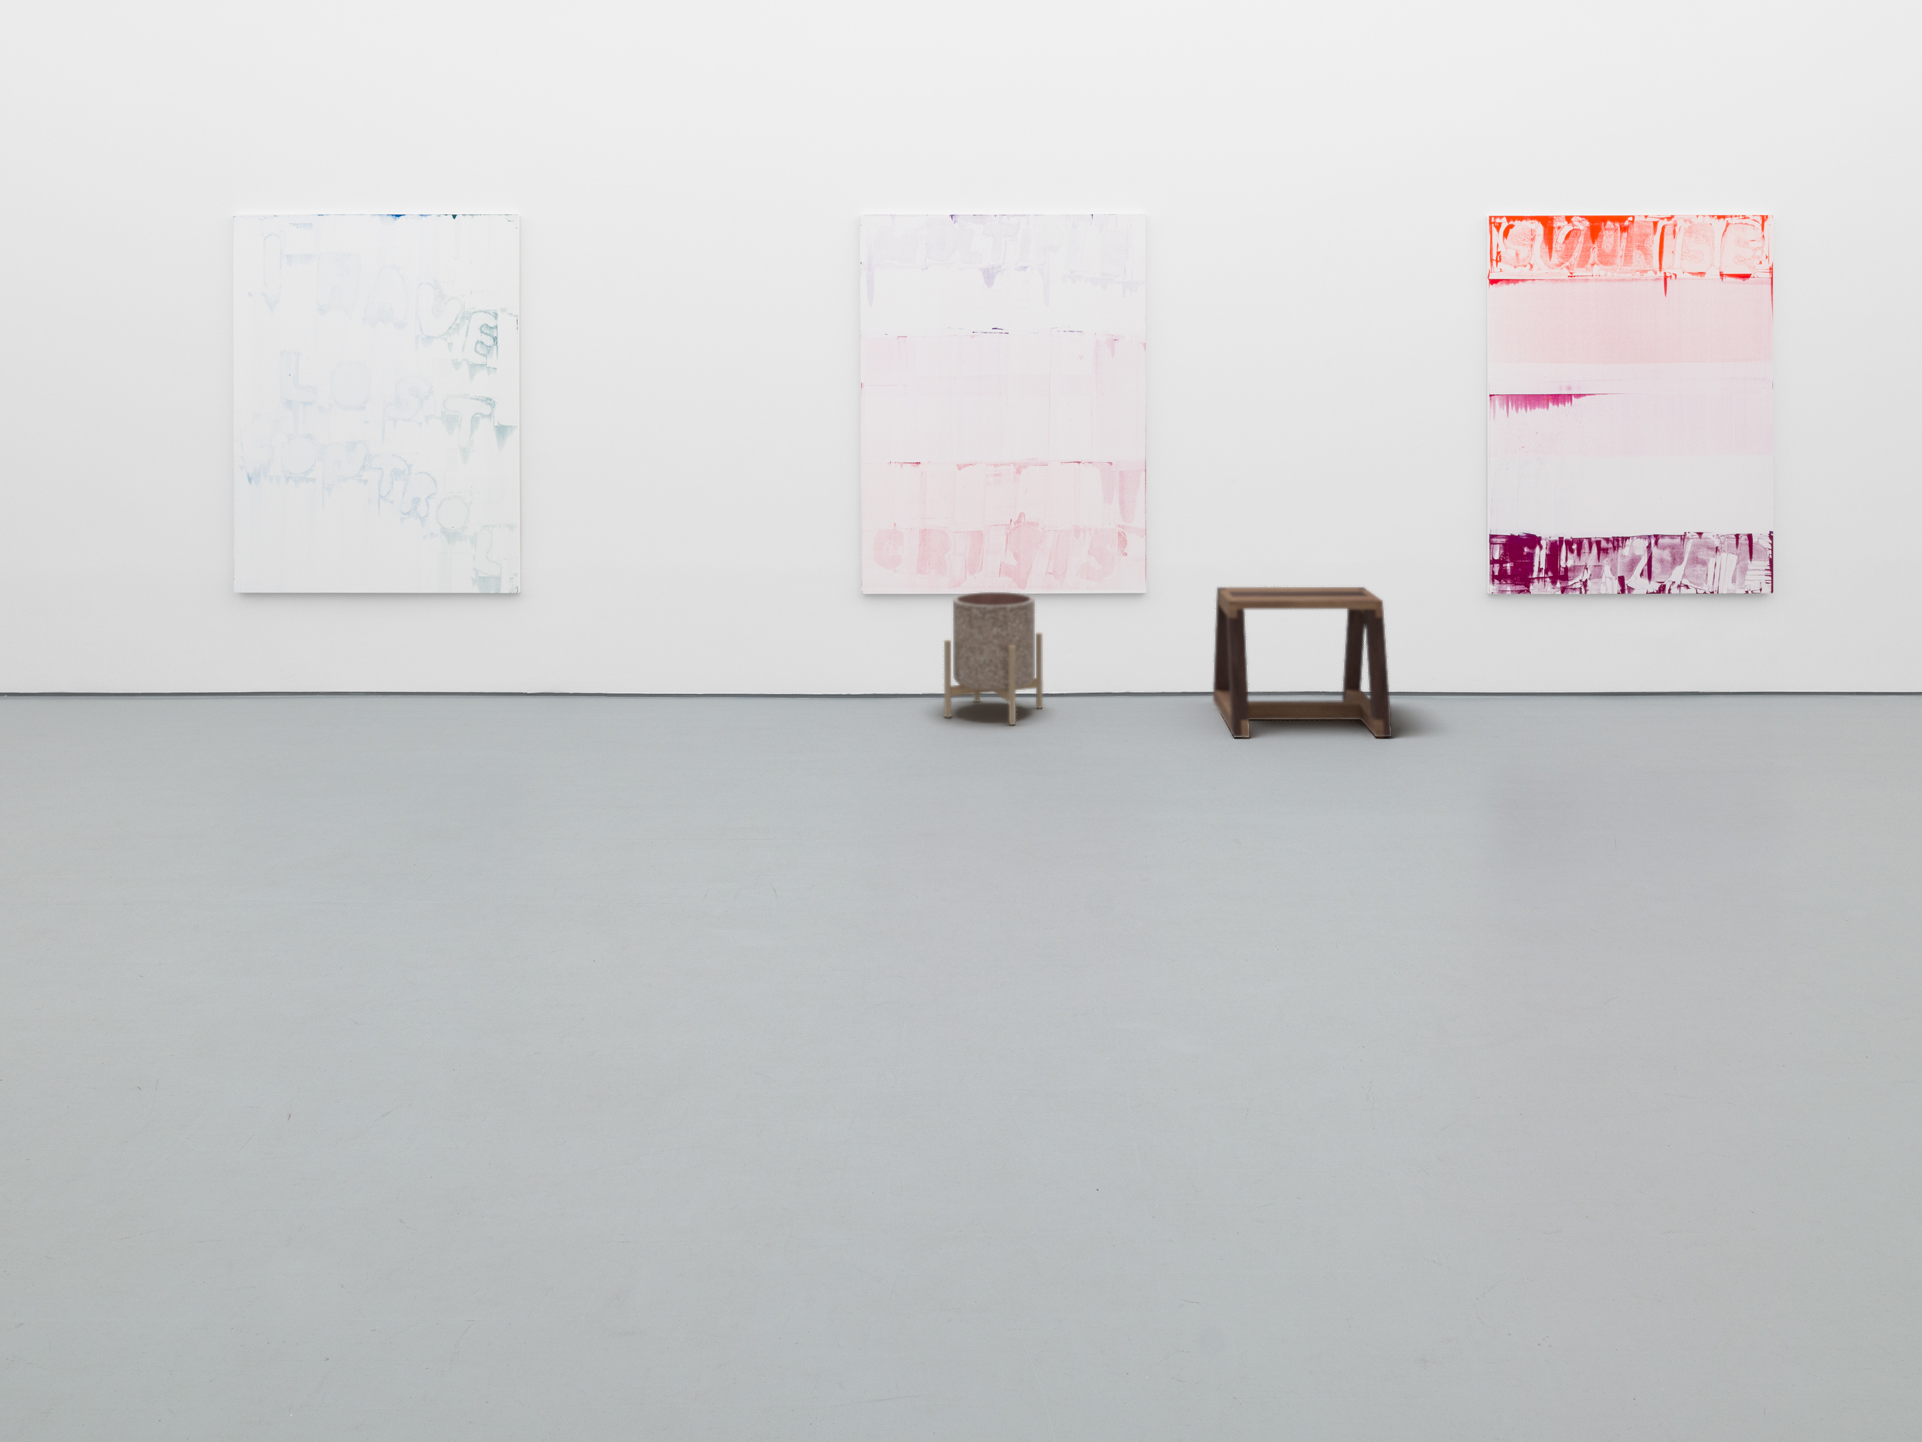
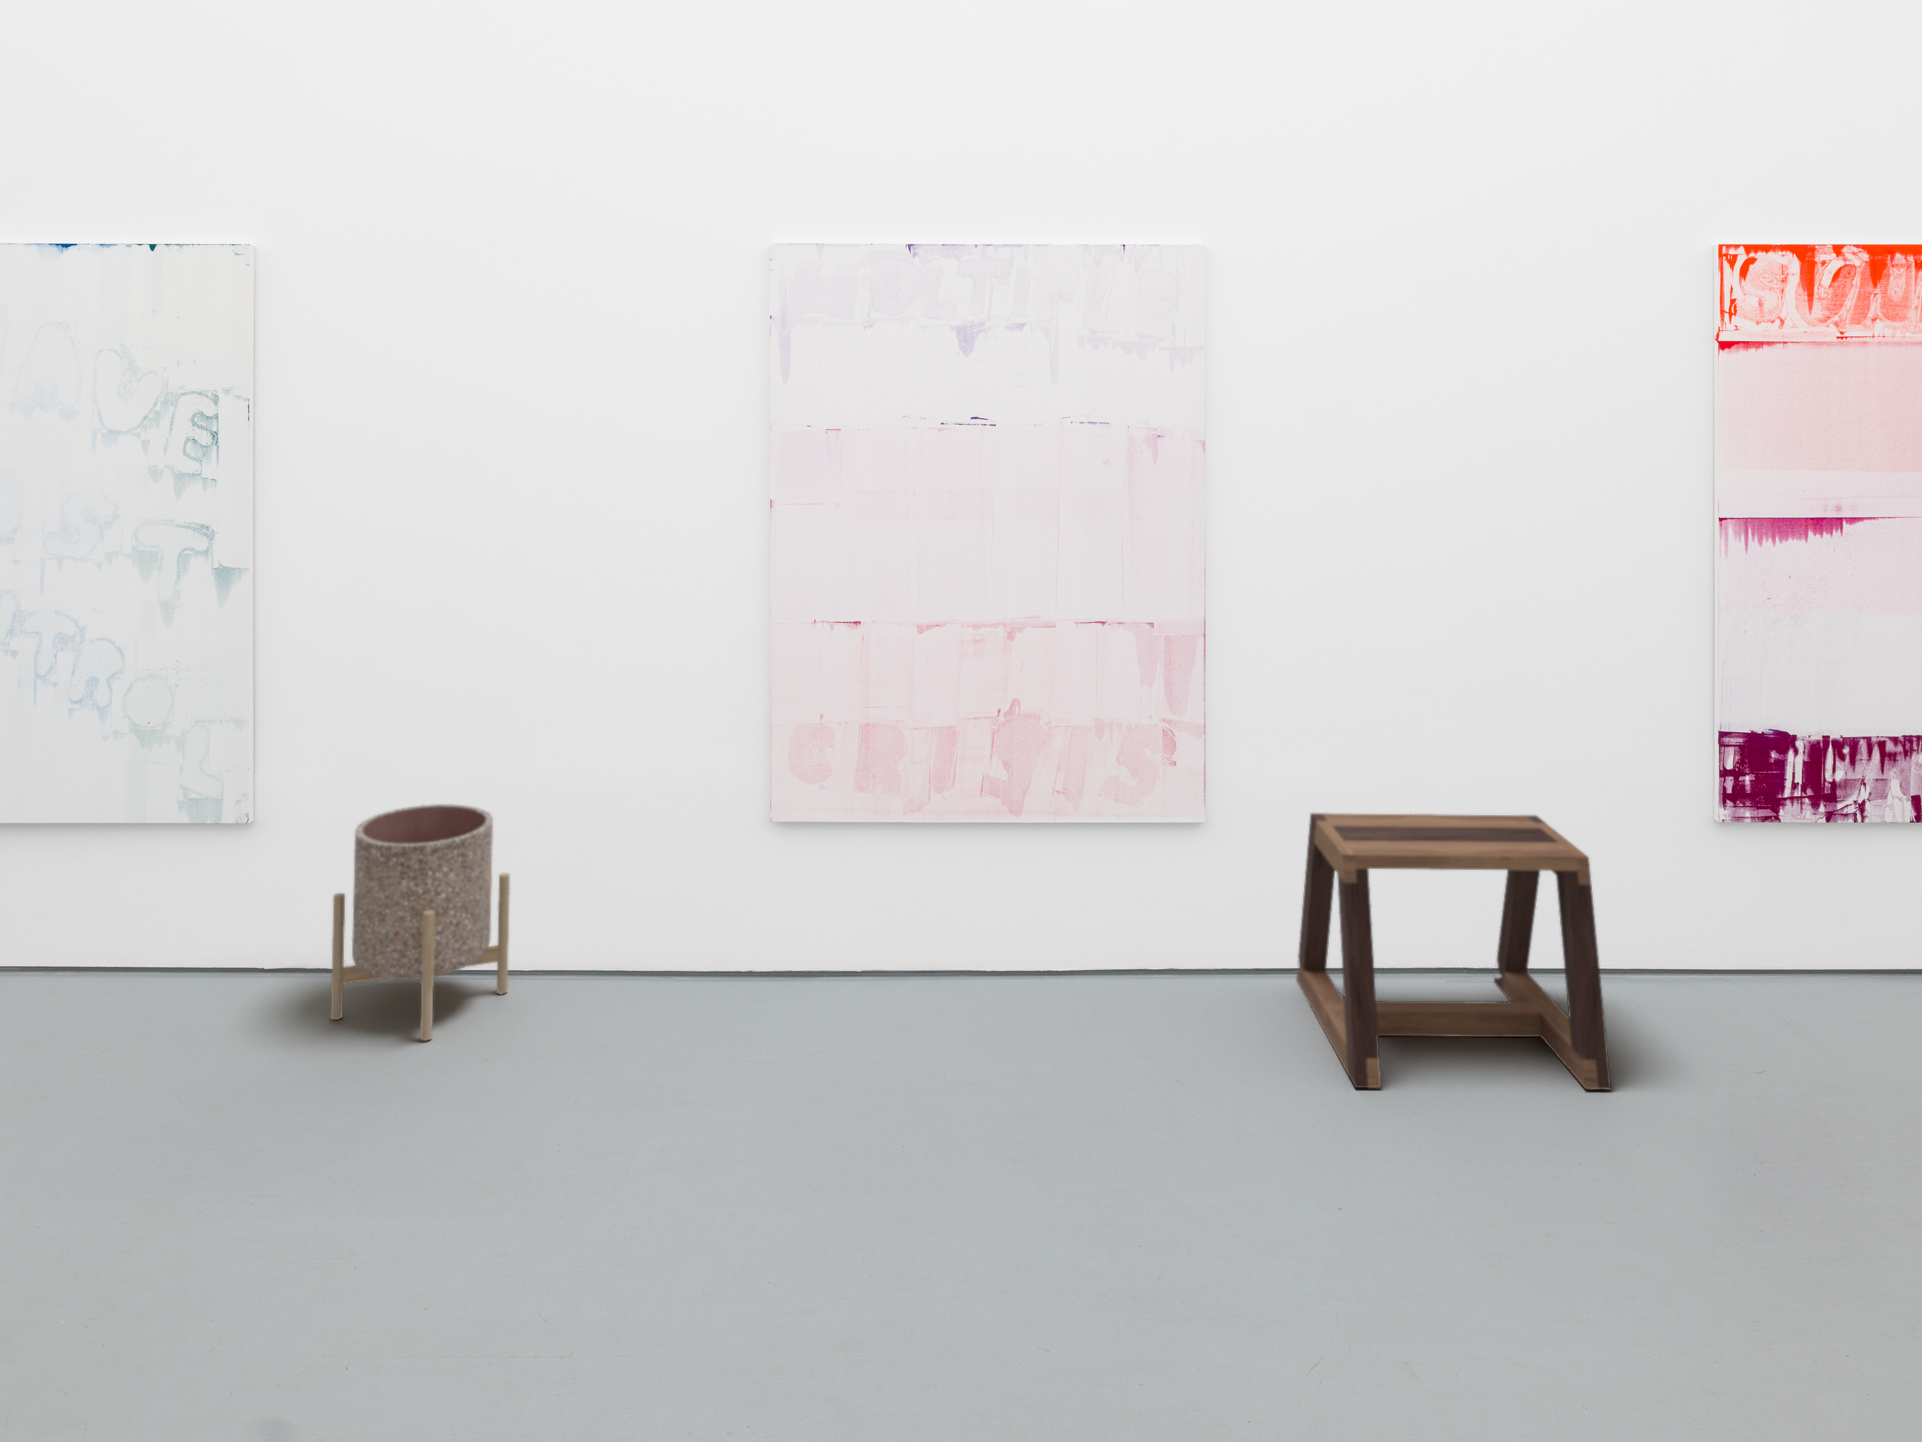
planter: present [944,592,1043,725] -> present [331,804,510,1040]

